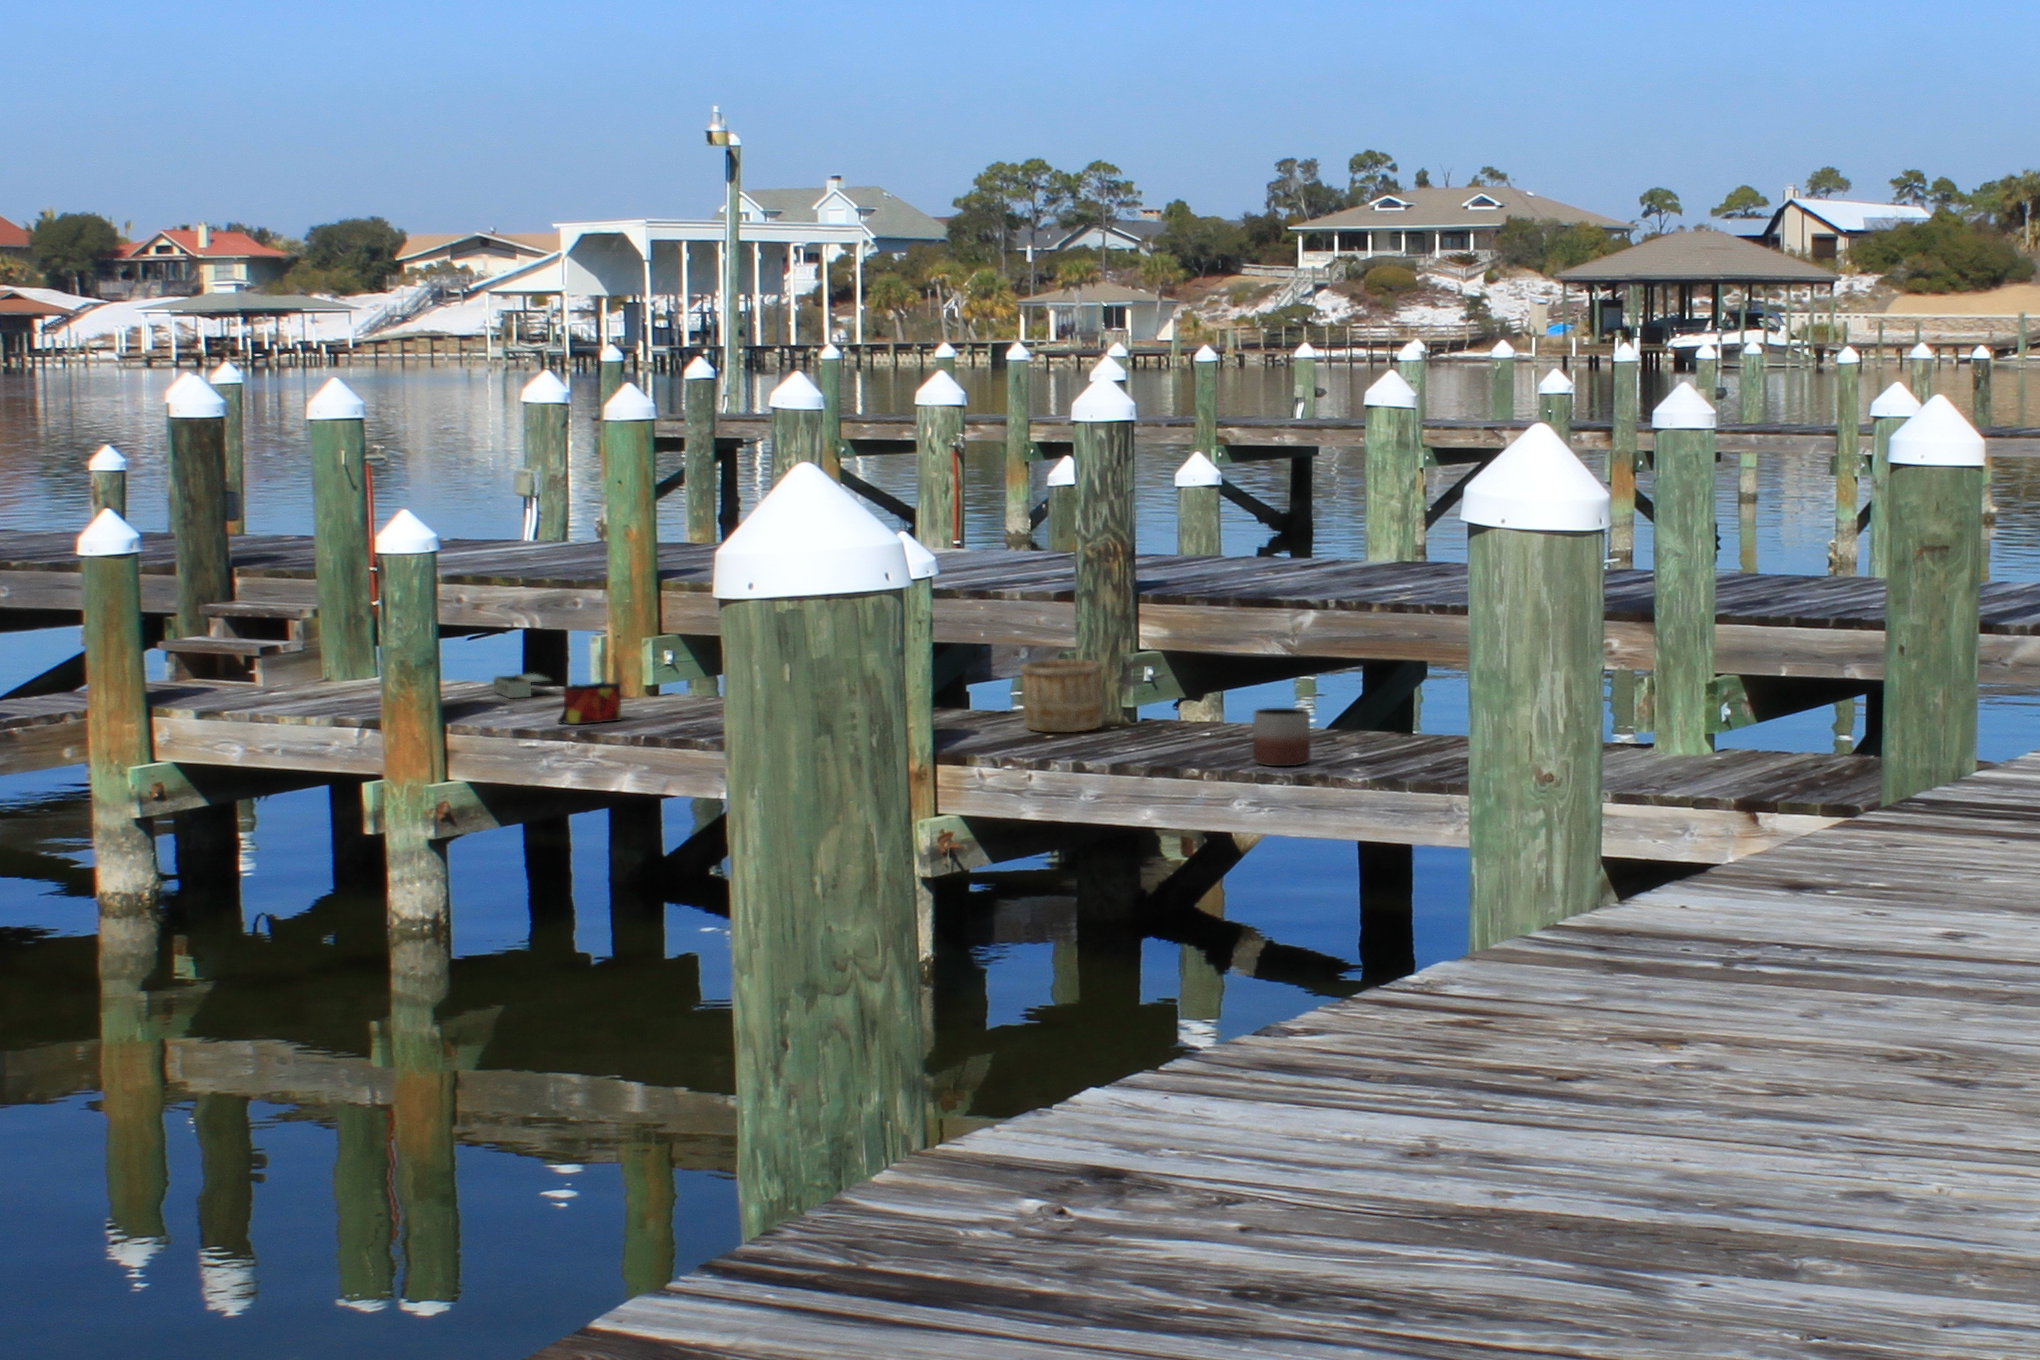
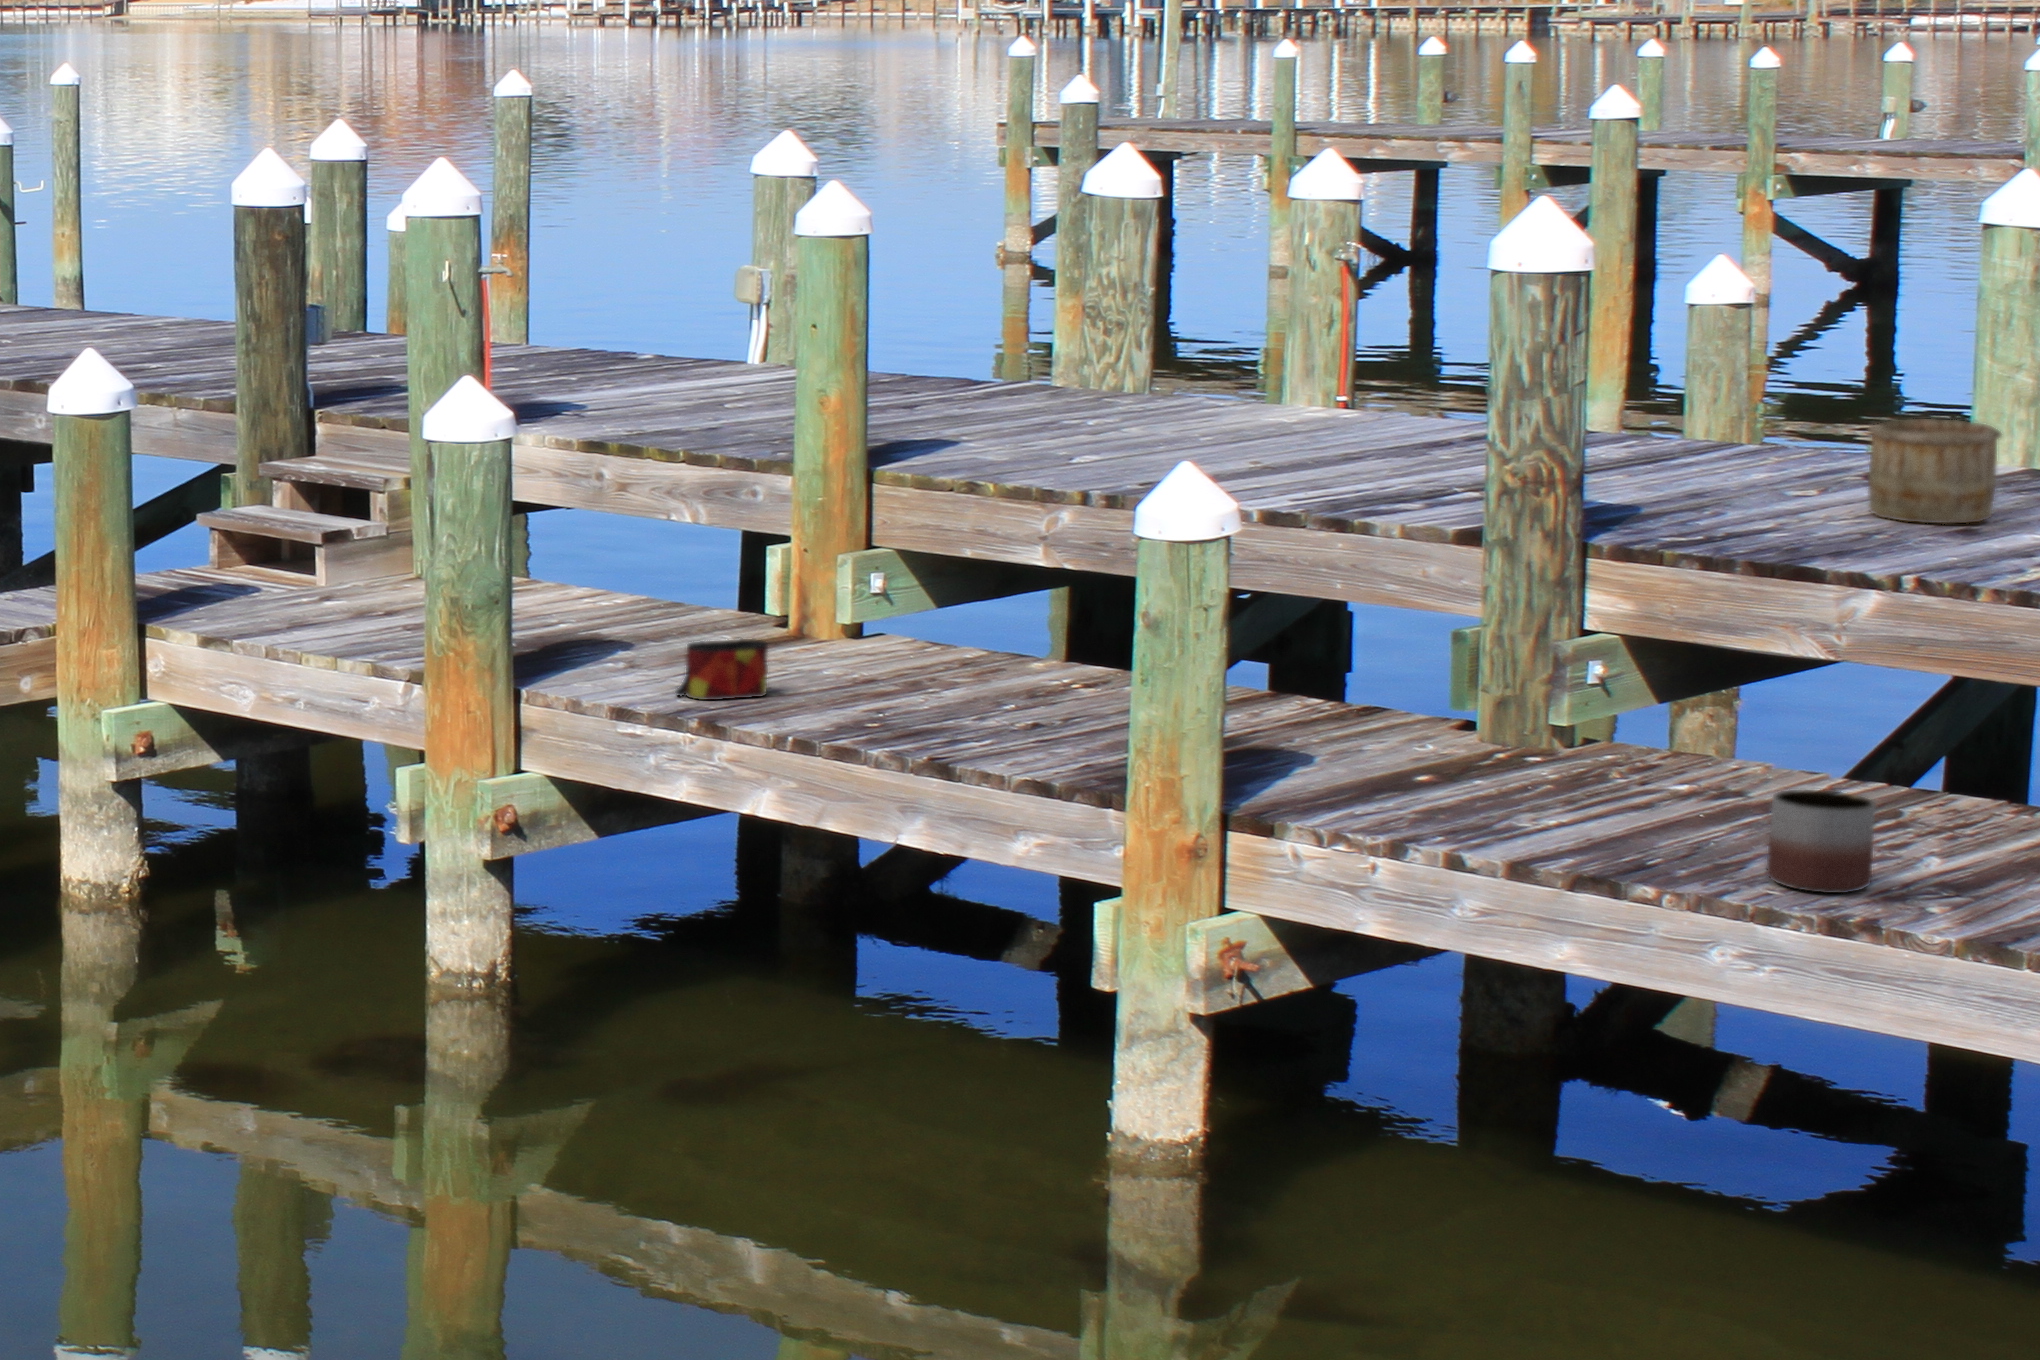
wooden bucket: present [1020,659,1104,732] -> present [1868,419,2001,523]
toolbox: present [494,673,550,698] -> none [600,601,679,639]

